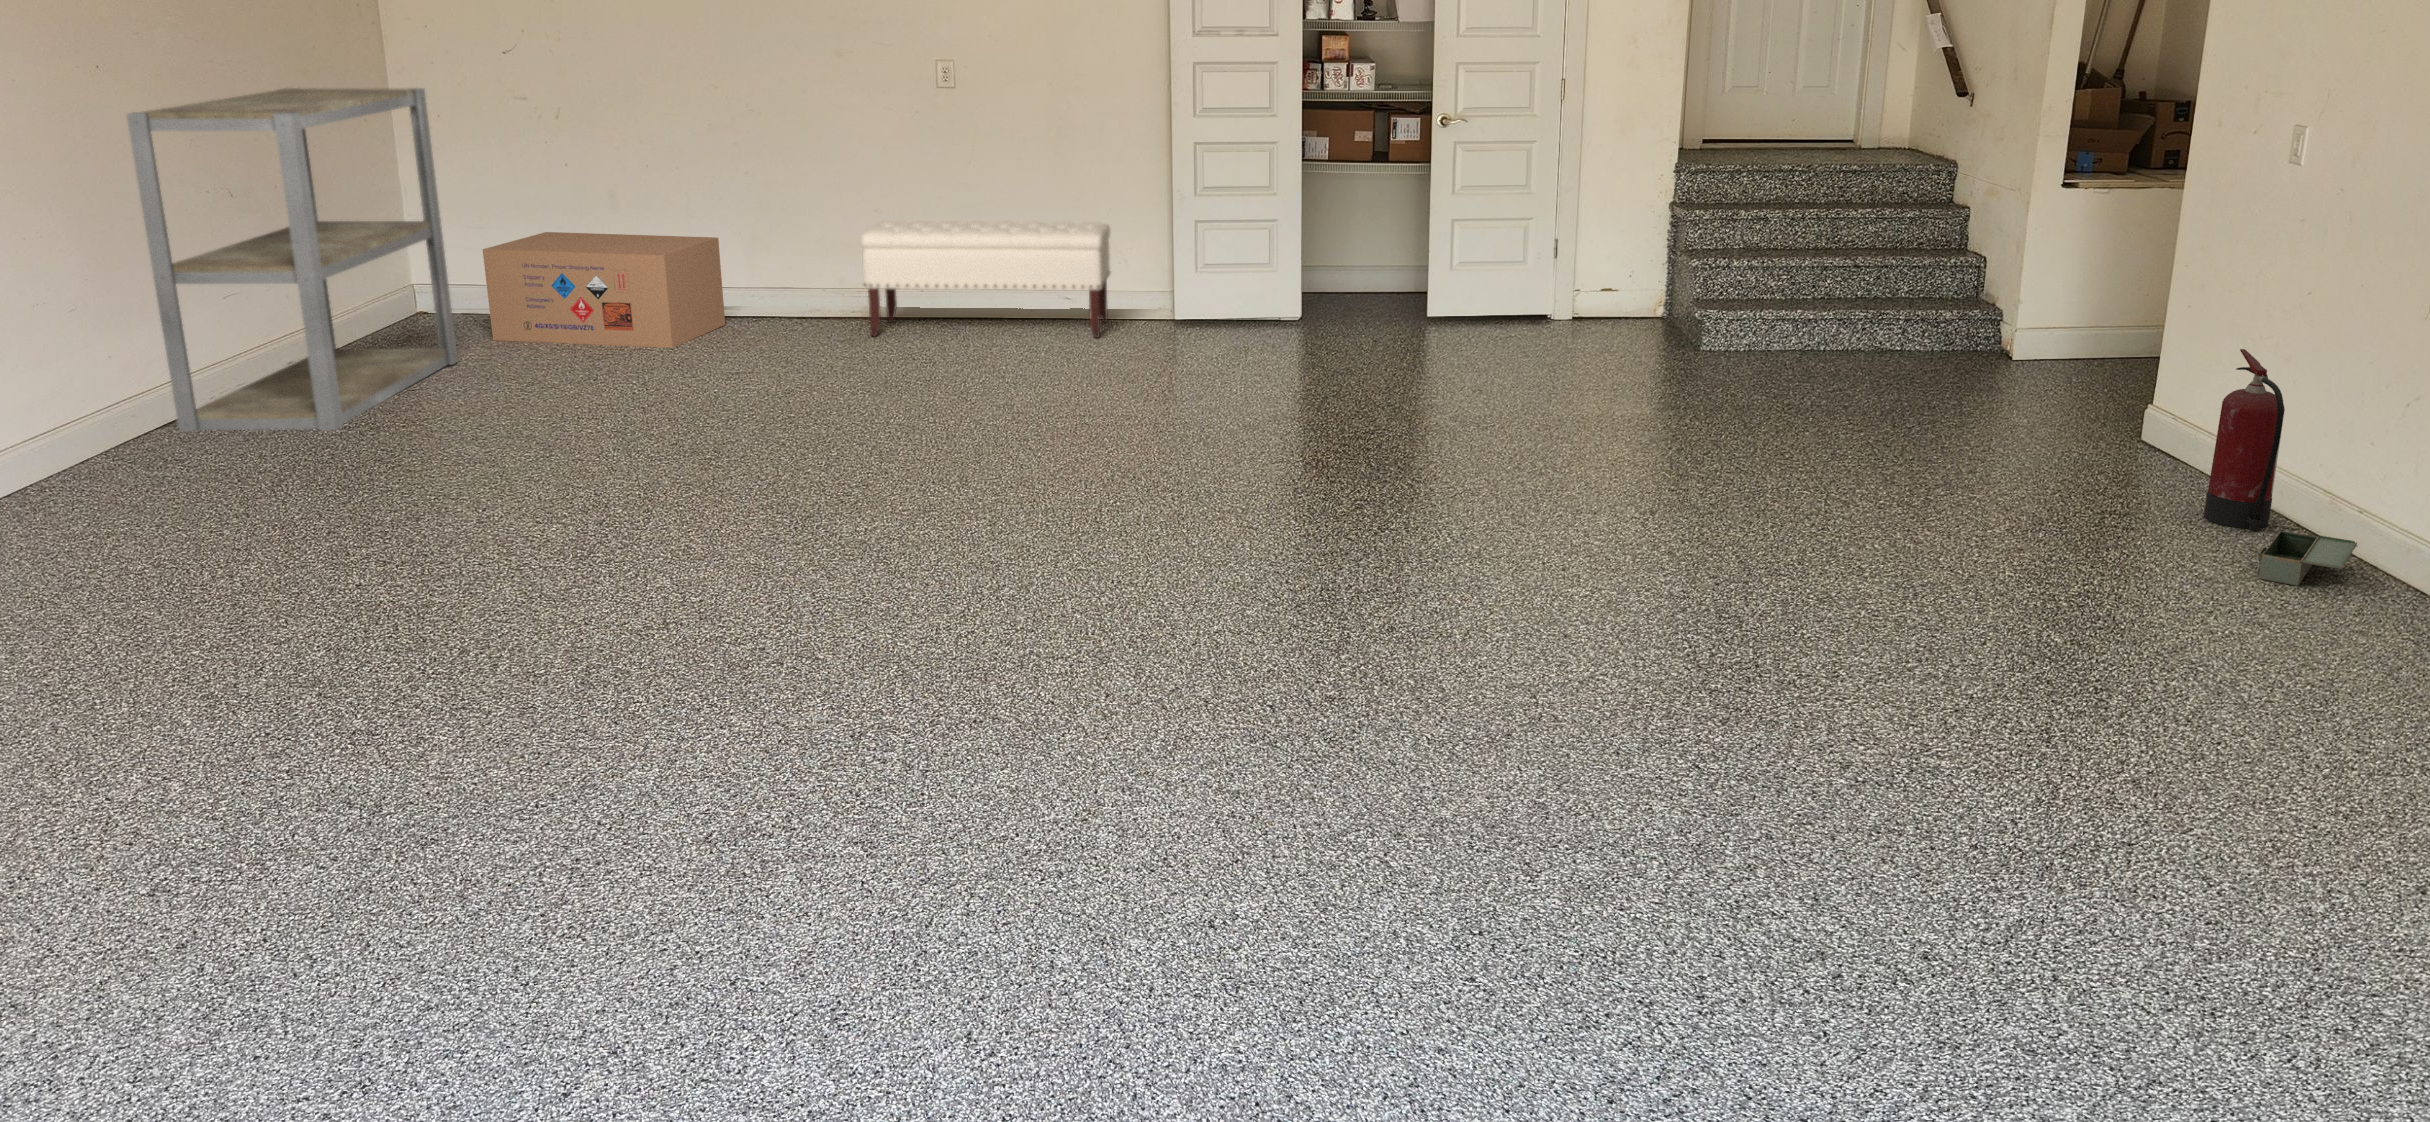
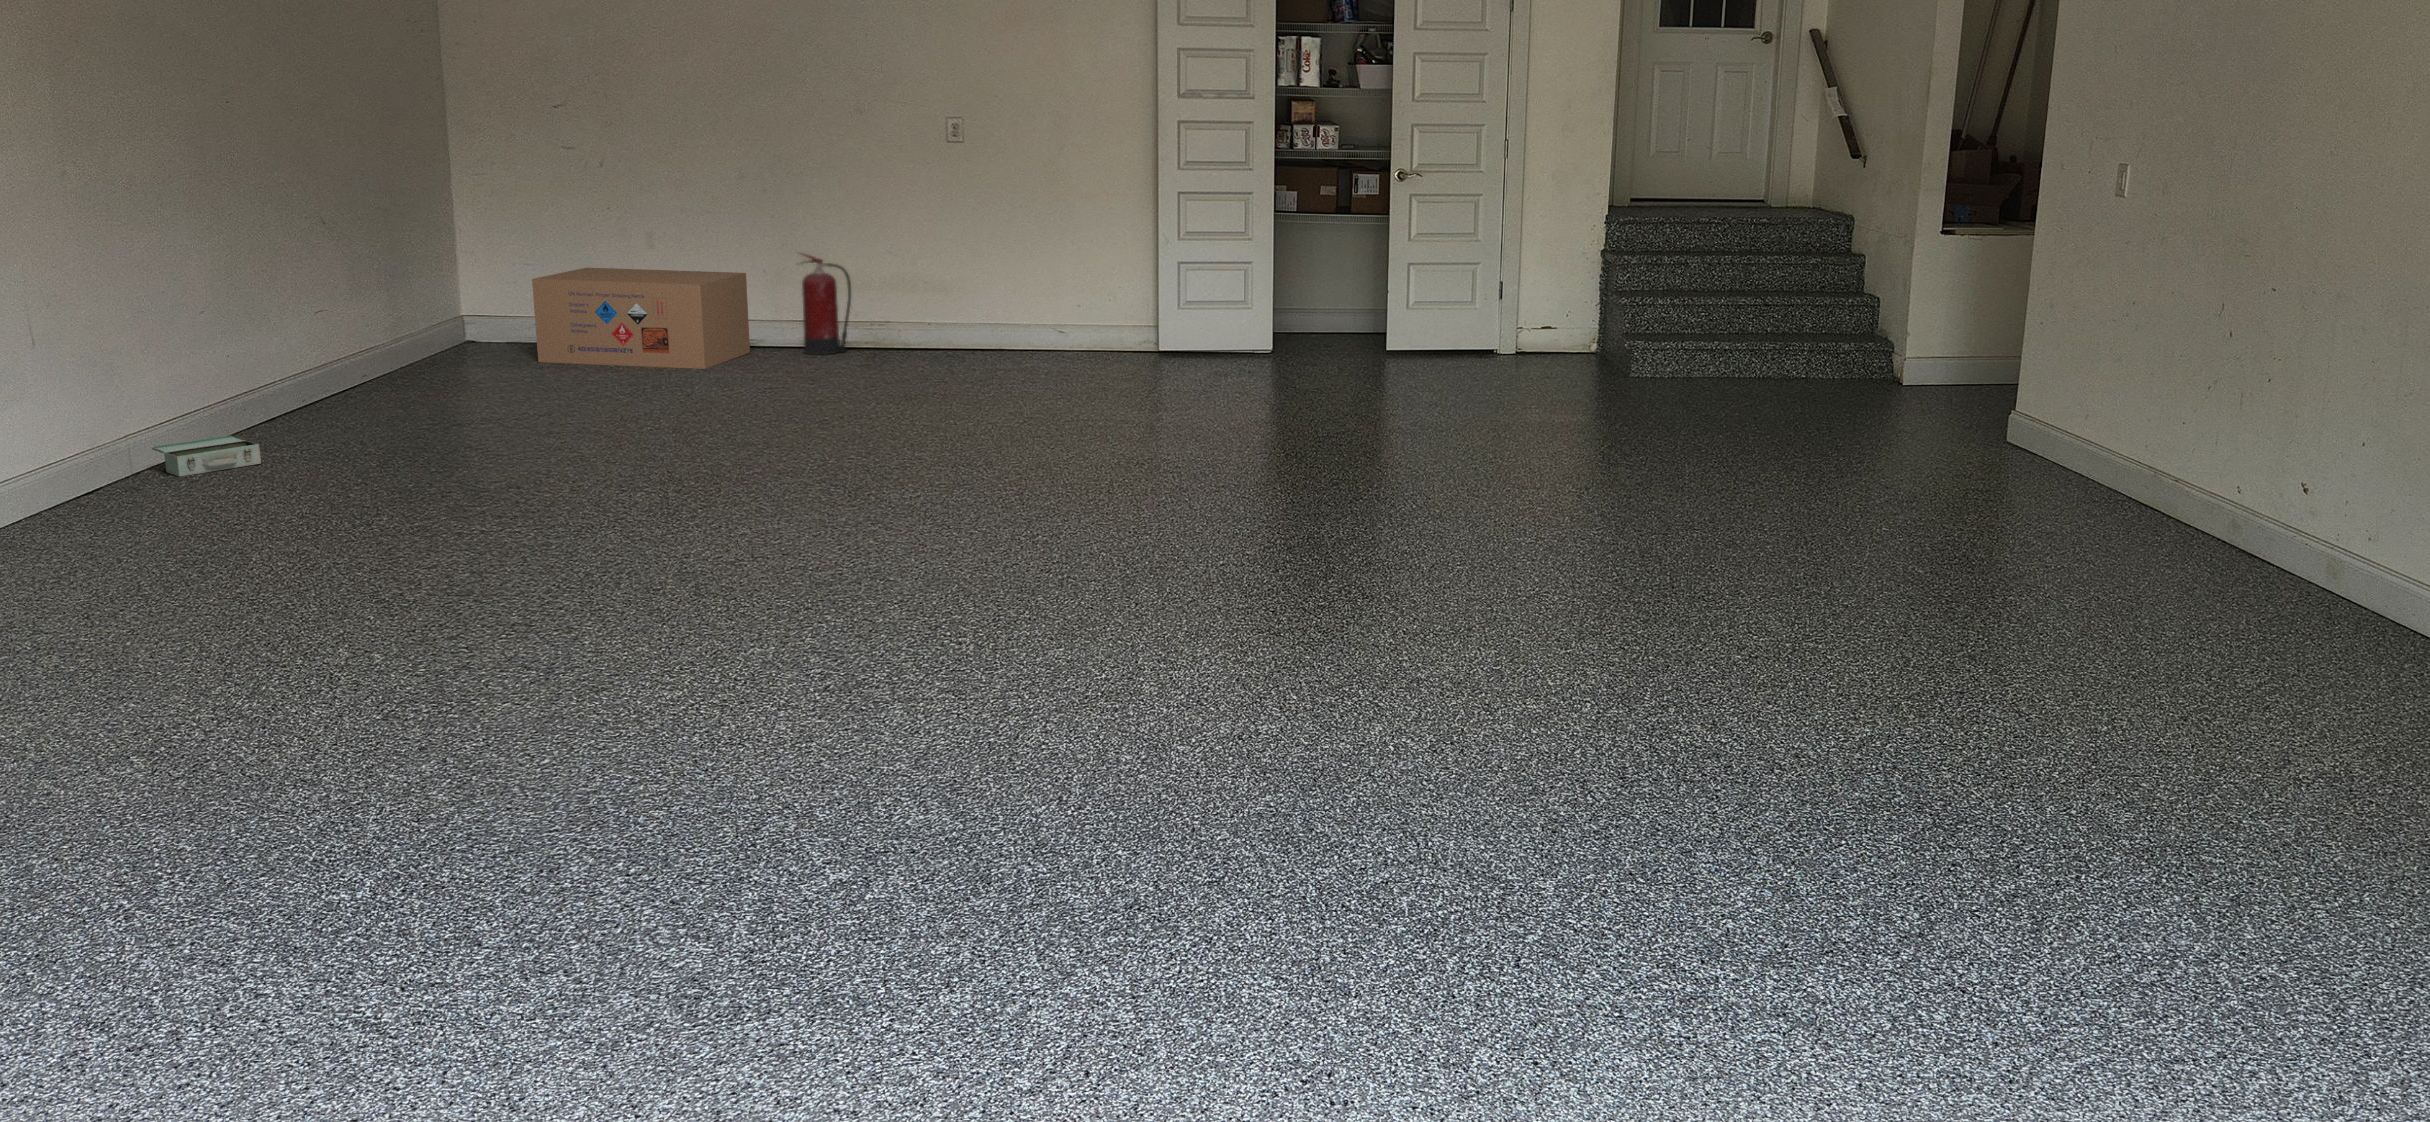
shelving unit: present [126,88,458,432] -> none [237,127,511,426]
bench: present [861,221,1110,338] -> none [878,260,1102,365]
fire extinguisher: present [2204,349,2285,531] -> present [802,254,851,355]
toolbox: present [2258,531,2357,586] -> present [152,436,261,477]

